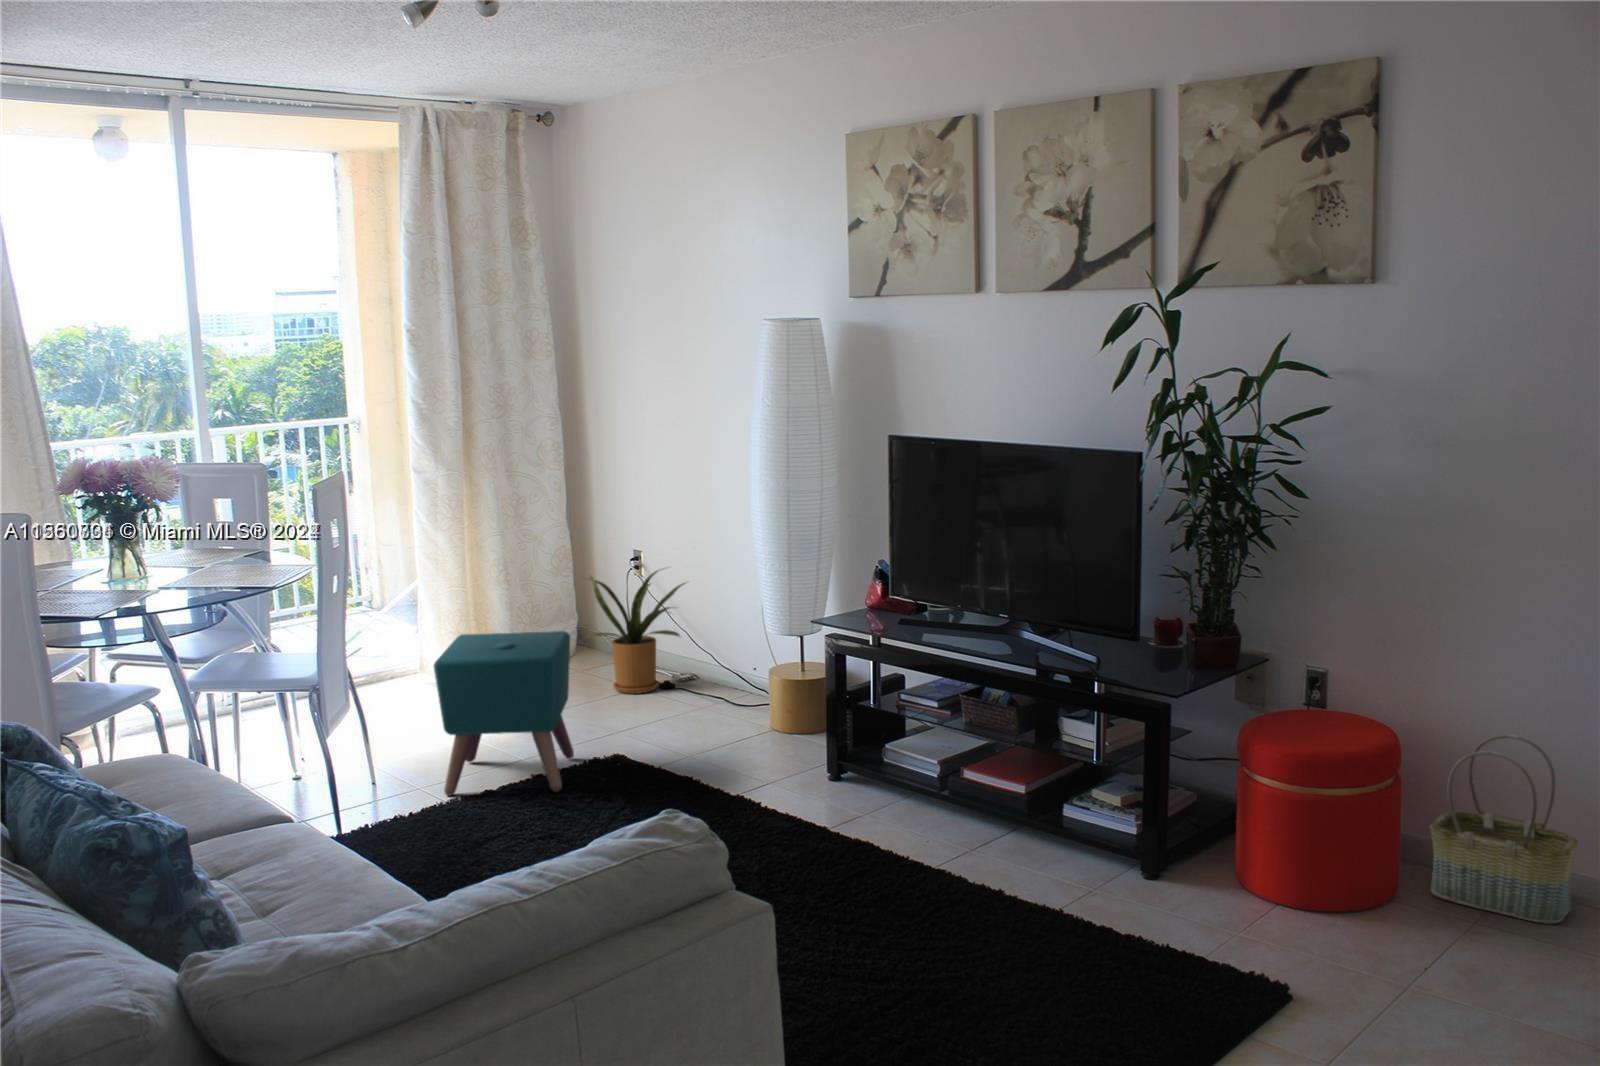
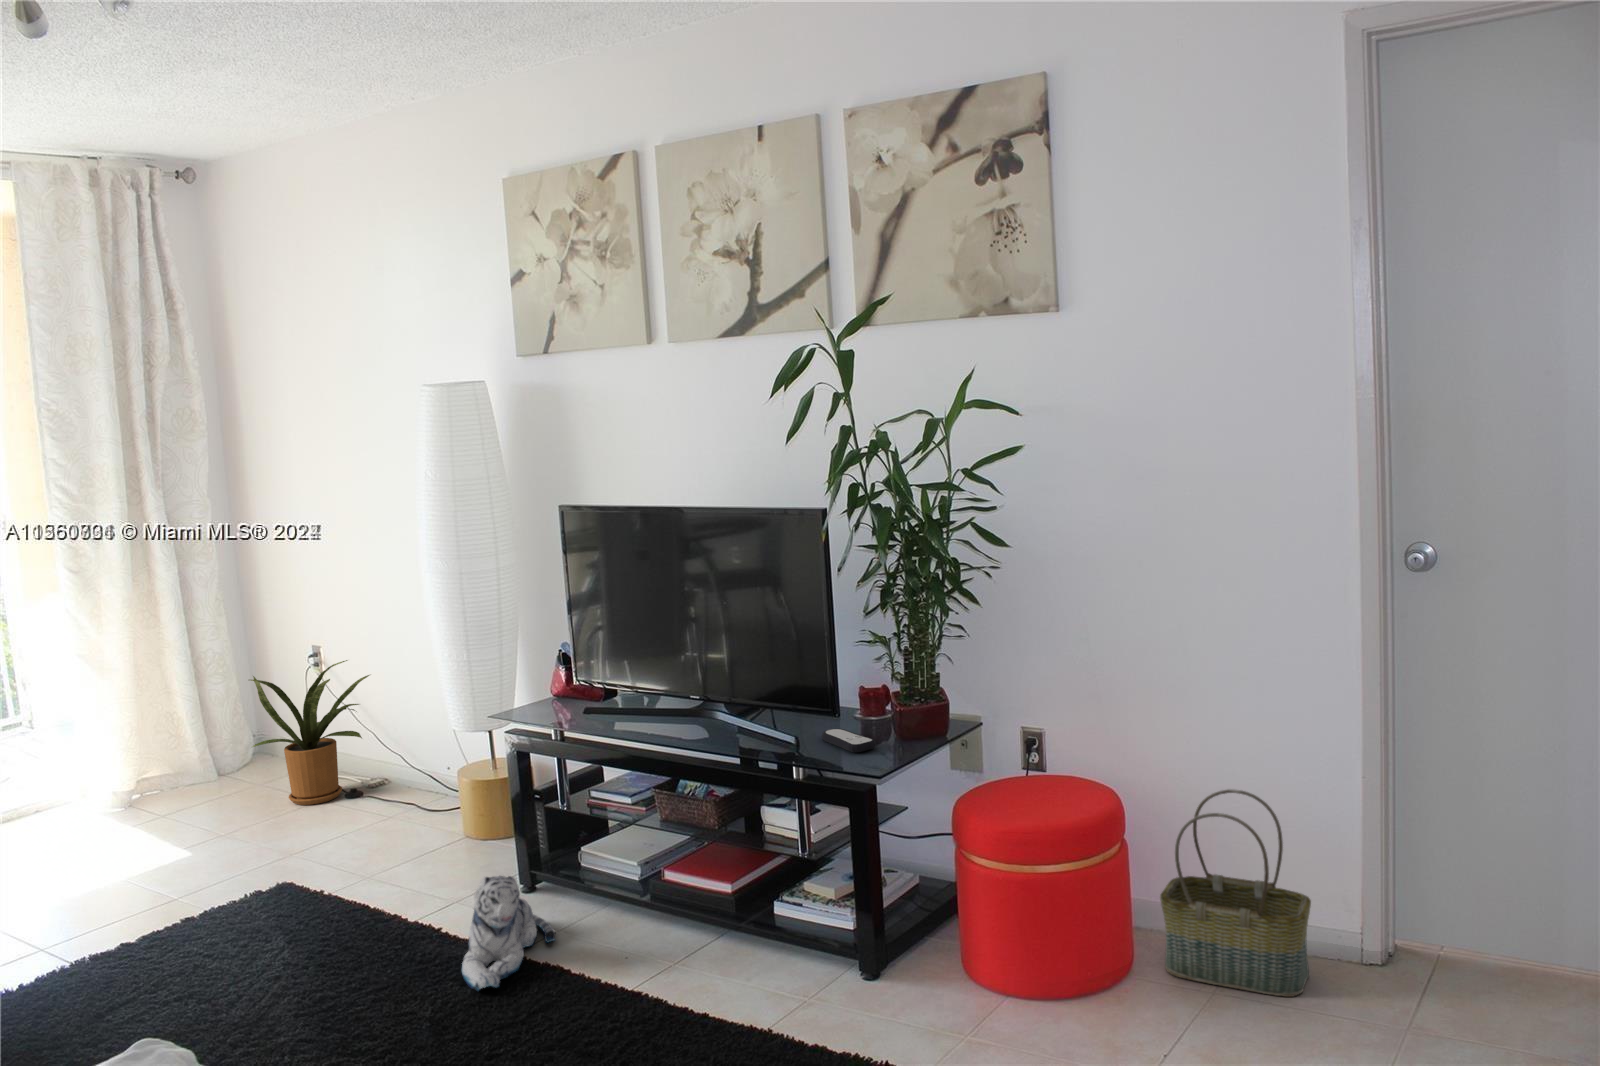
ottoman: present [434,631,574,796] -> none [16,750,219,967]
remote control: none [1121,652,1172,673] -> present [822,729,876,752]
plush toy: none [791,754,869,848] -> present [462,876,555,991]

